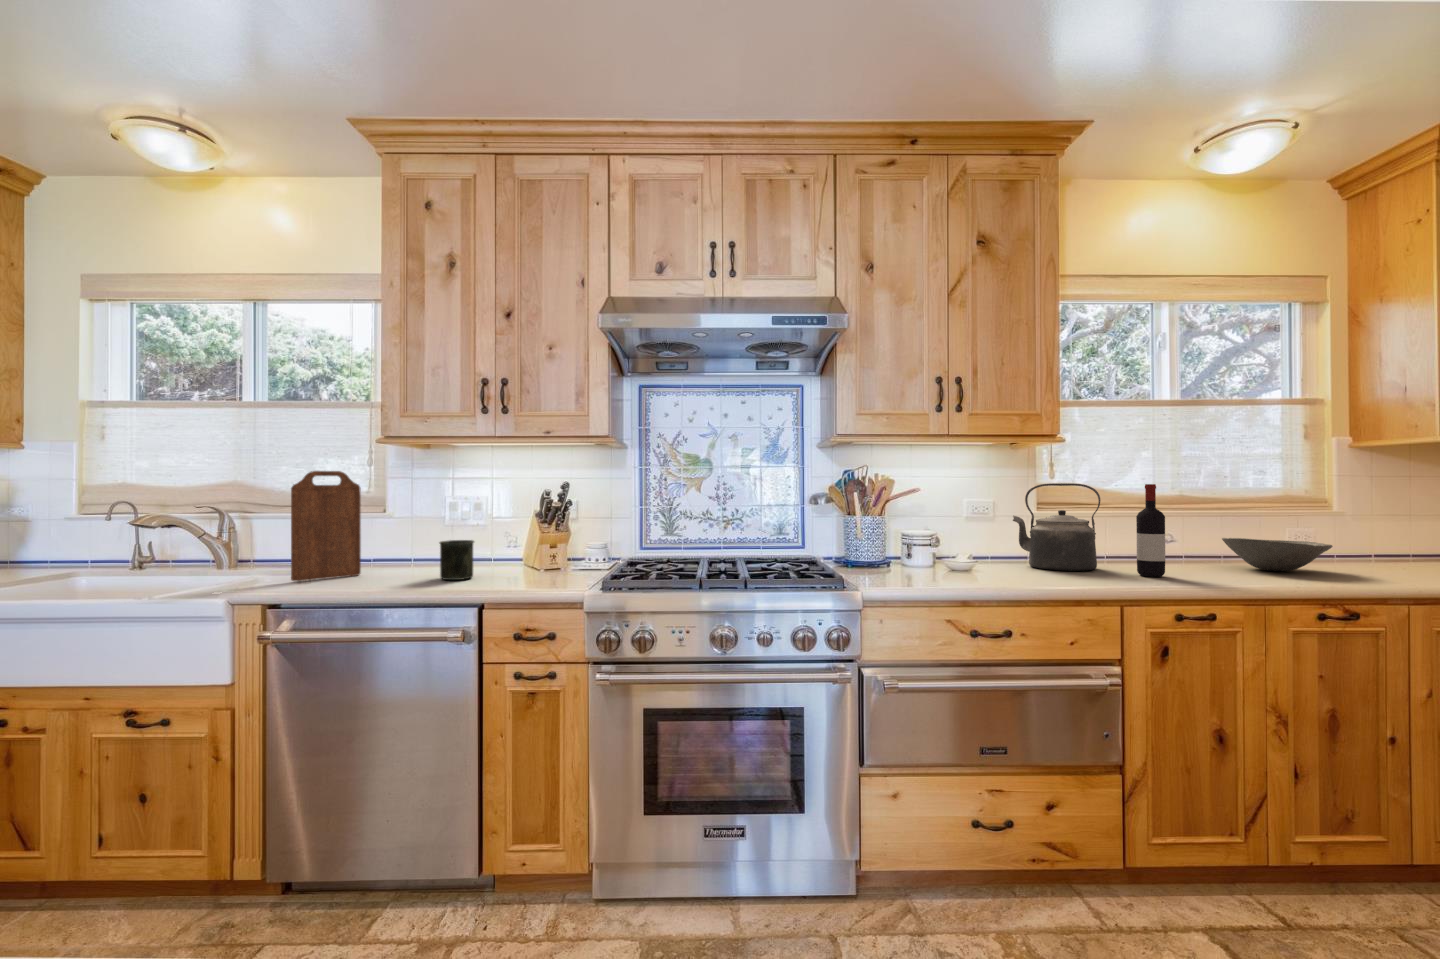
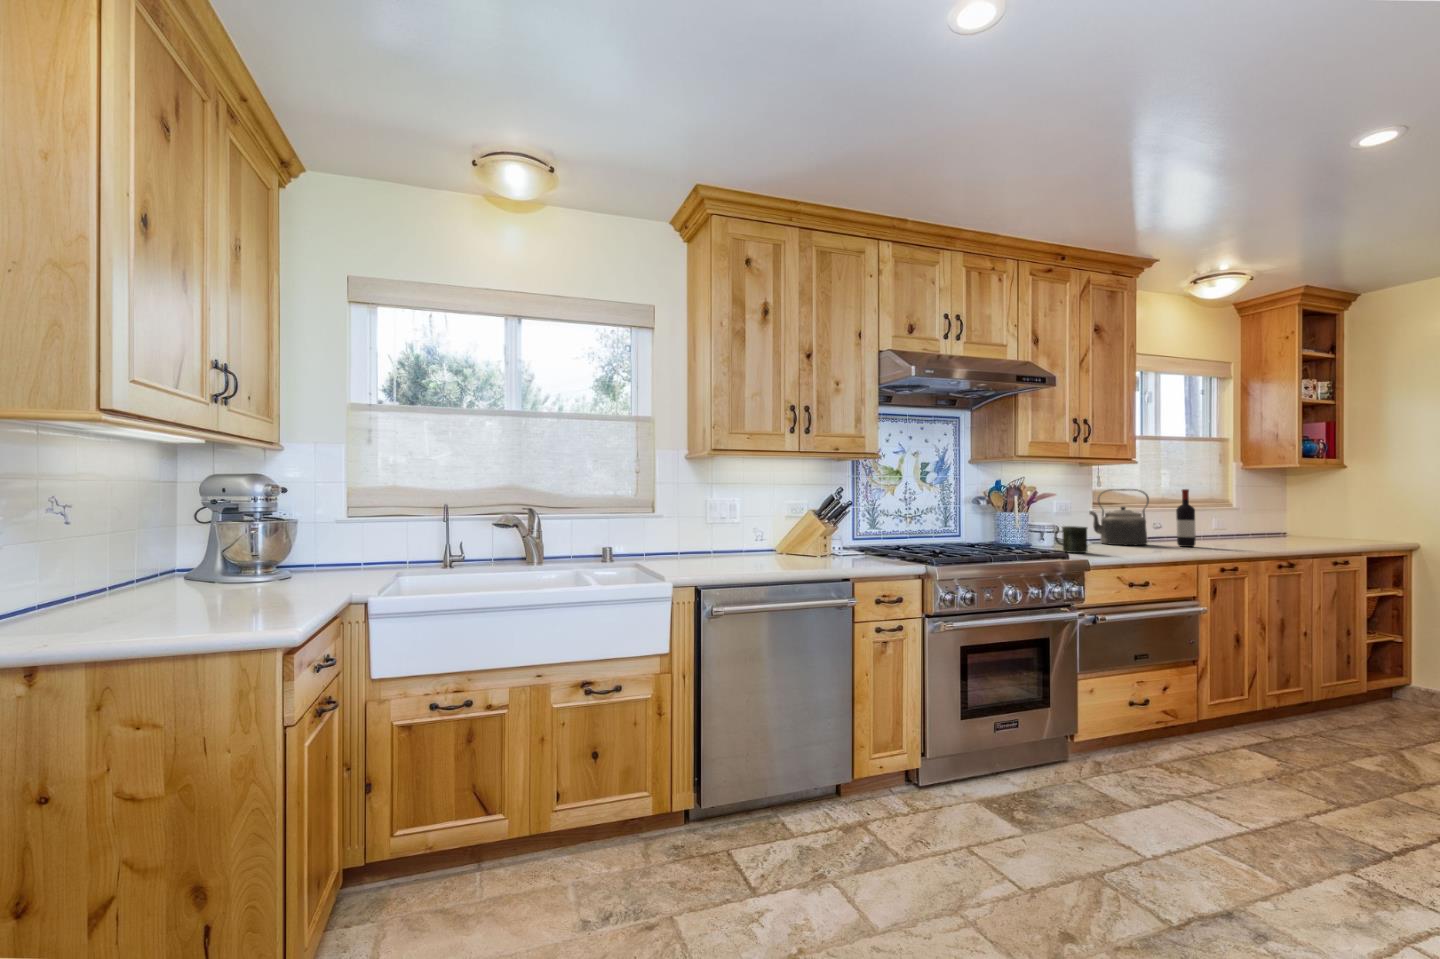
cutting board: present [291,471,361,581] -> none [676,476,703,567]
bowl: present [1222,538,1333,571] -> none [1198,523,1265,542]
mug: present [440,540,474,580] -> present [1055,526,1088,553]

